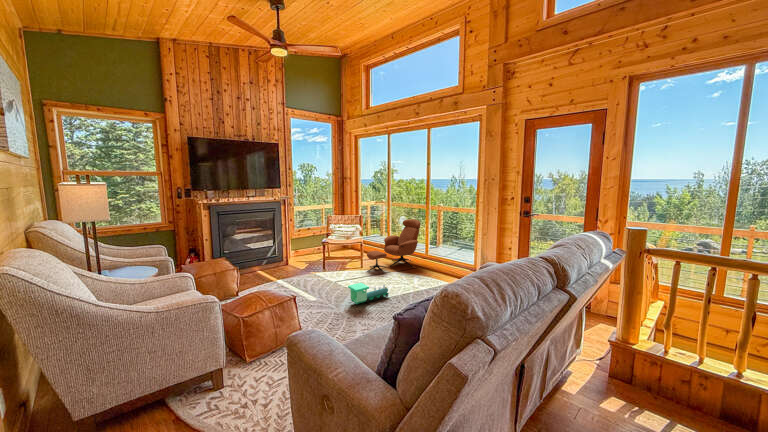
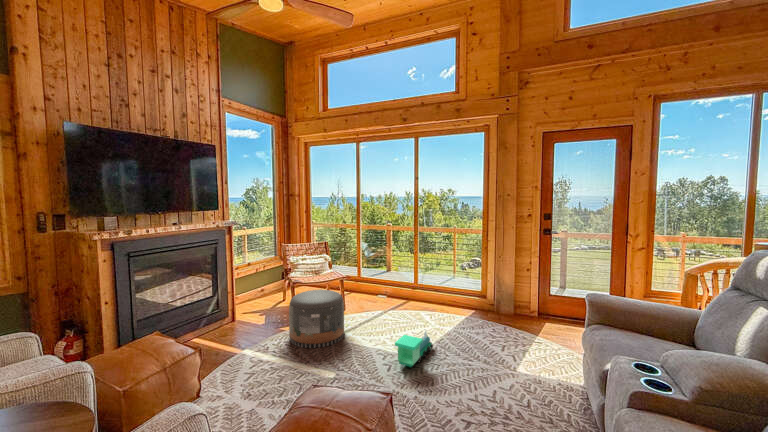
lounge chair: present [367,219,420,272] -> none [356,244,411,318]
pouf: none [306,247,344,285] -> present [289,290,344,348]

